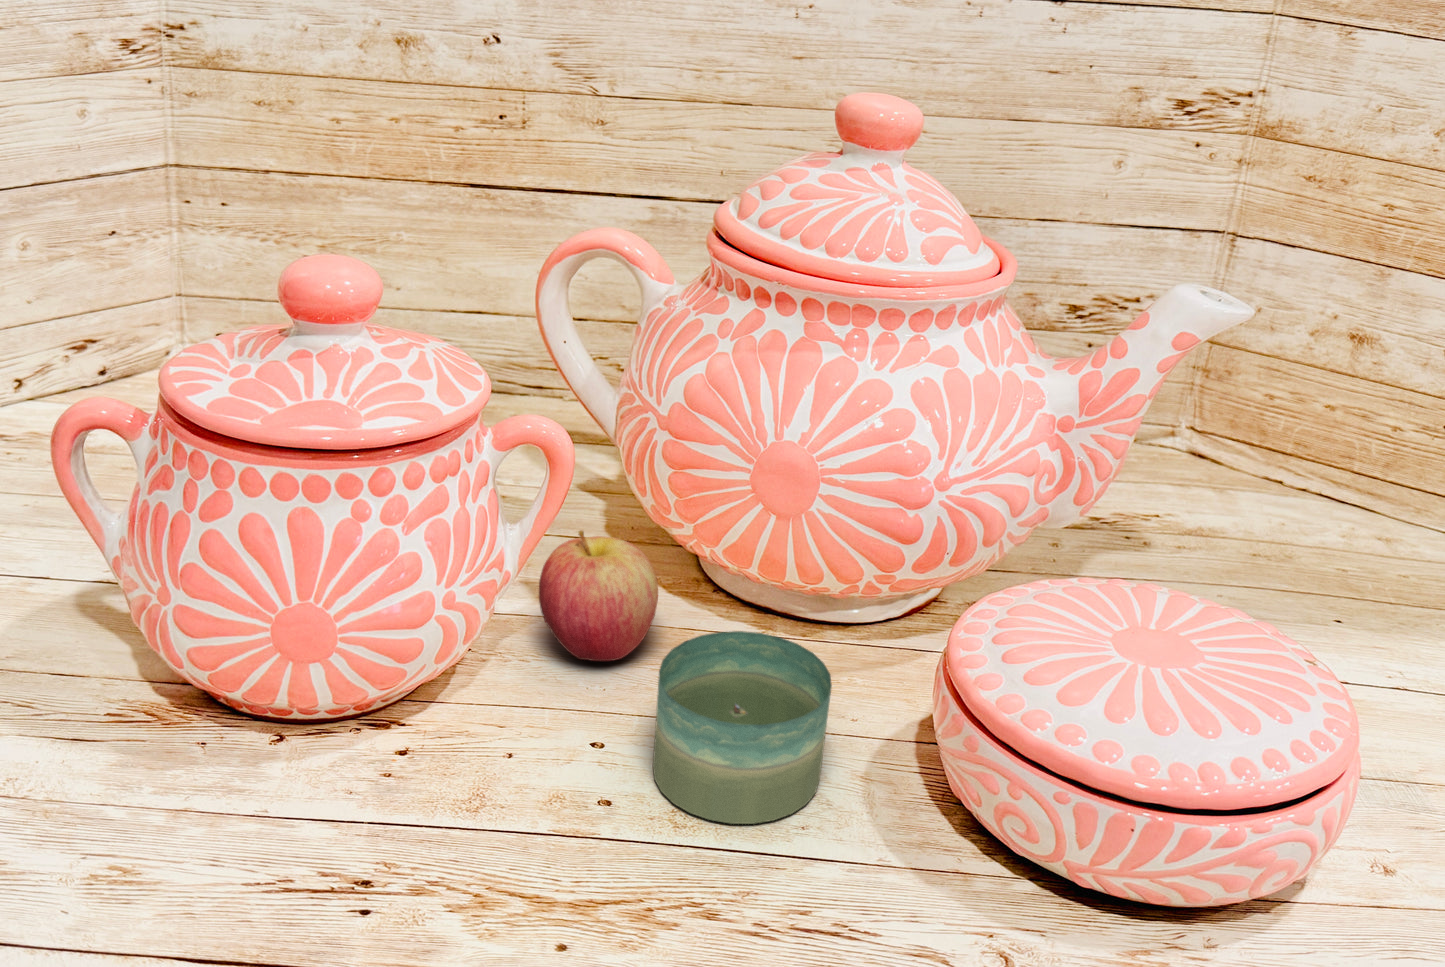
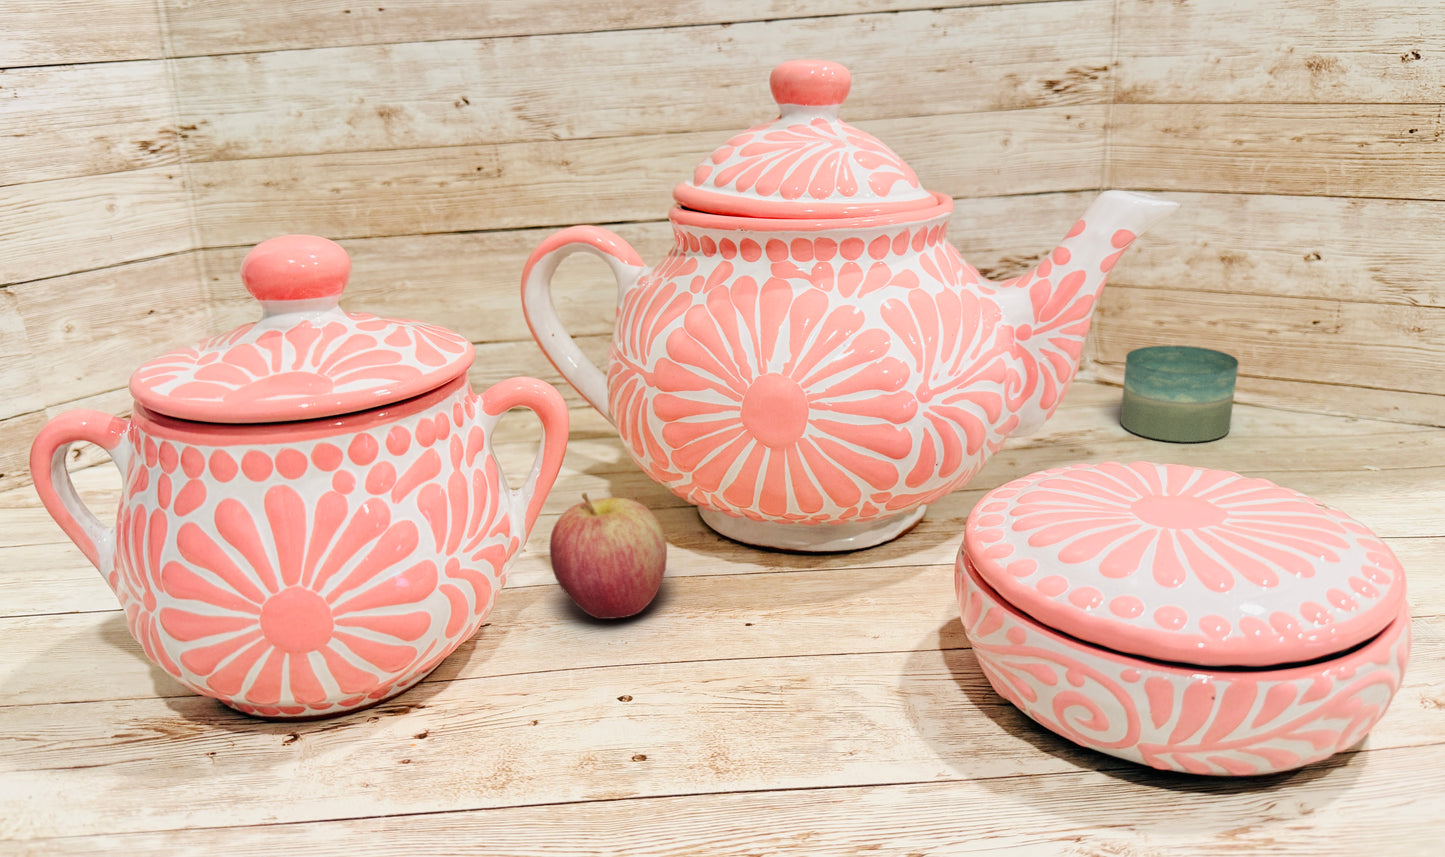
candle: present [653,631,832,824] -> present [1120,346,1238,442]

